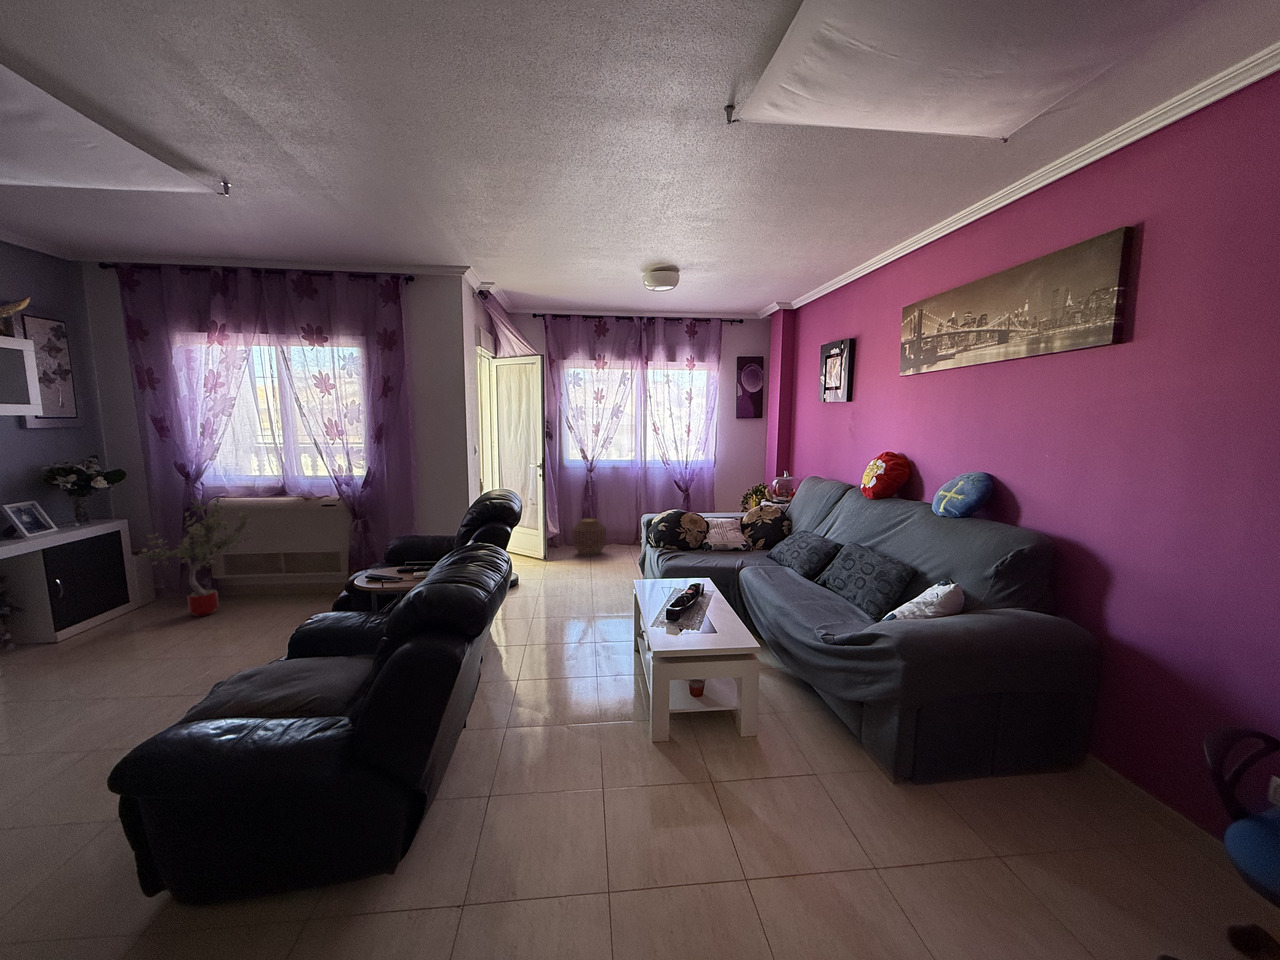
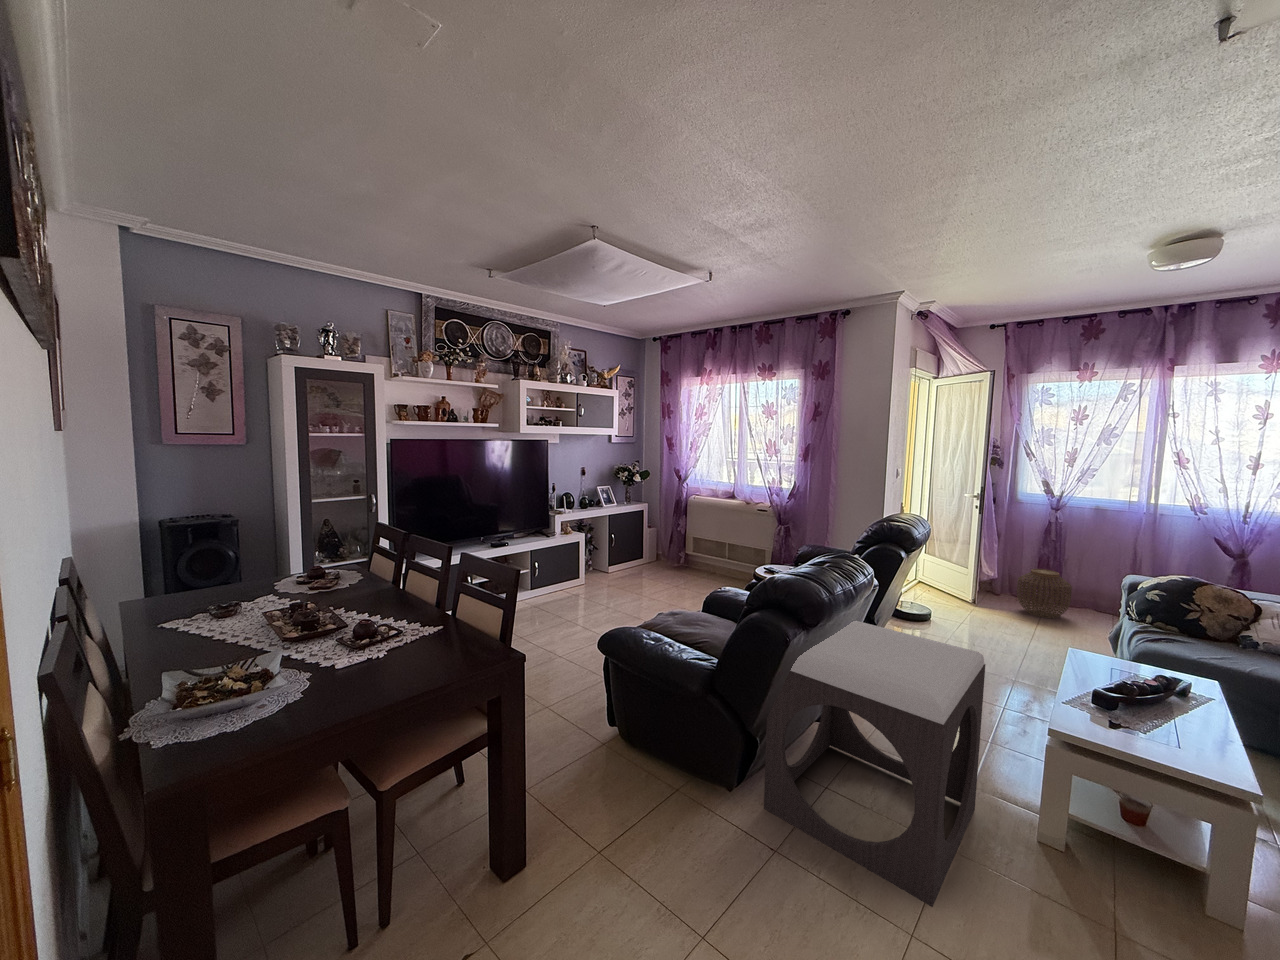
potted tree: present [140,497,250,616] -> none [649,495,711,579]
footstool: none [419,608,612,870] -> present [764,621,985,907]

